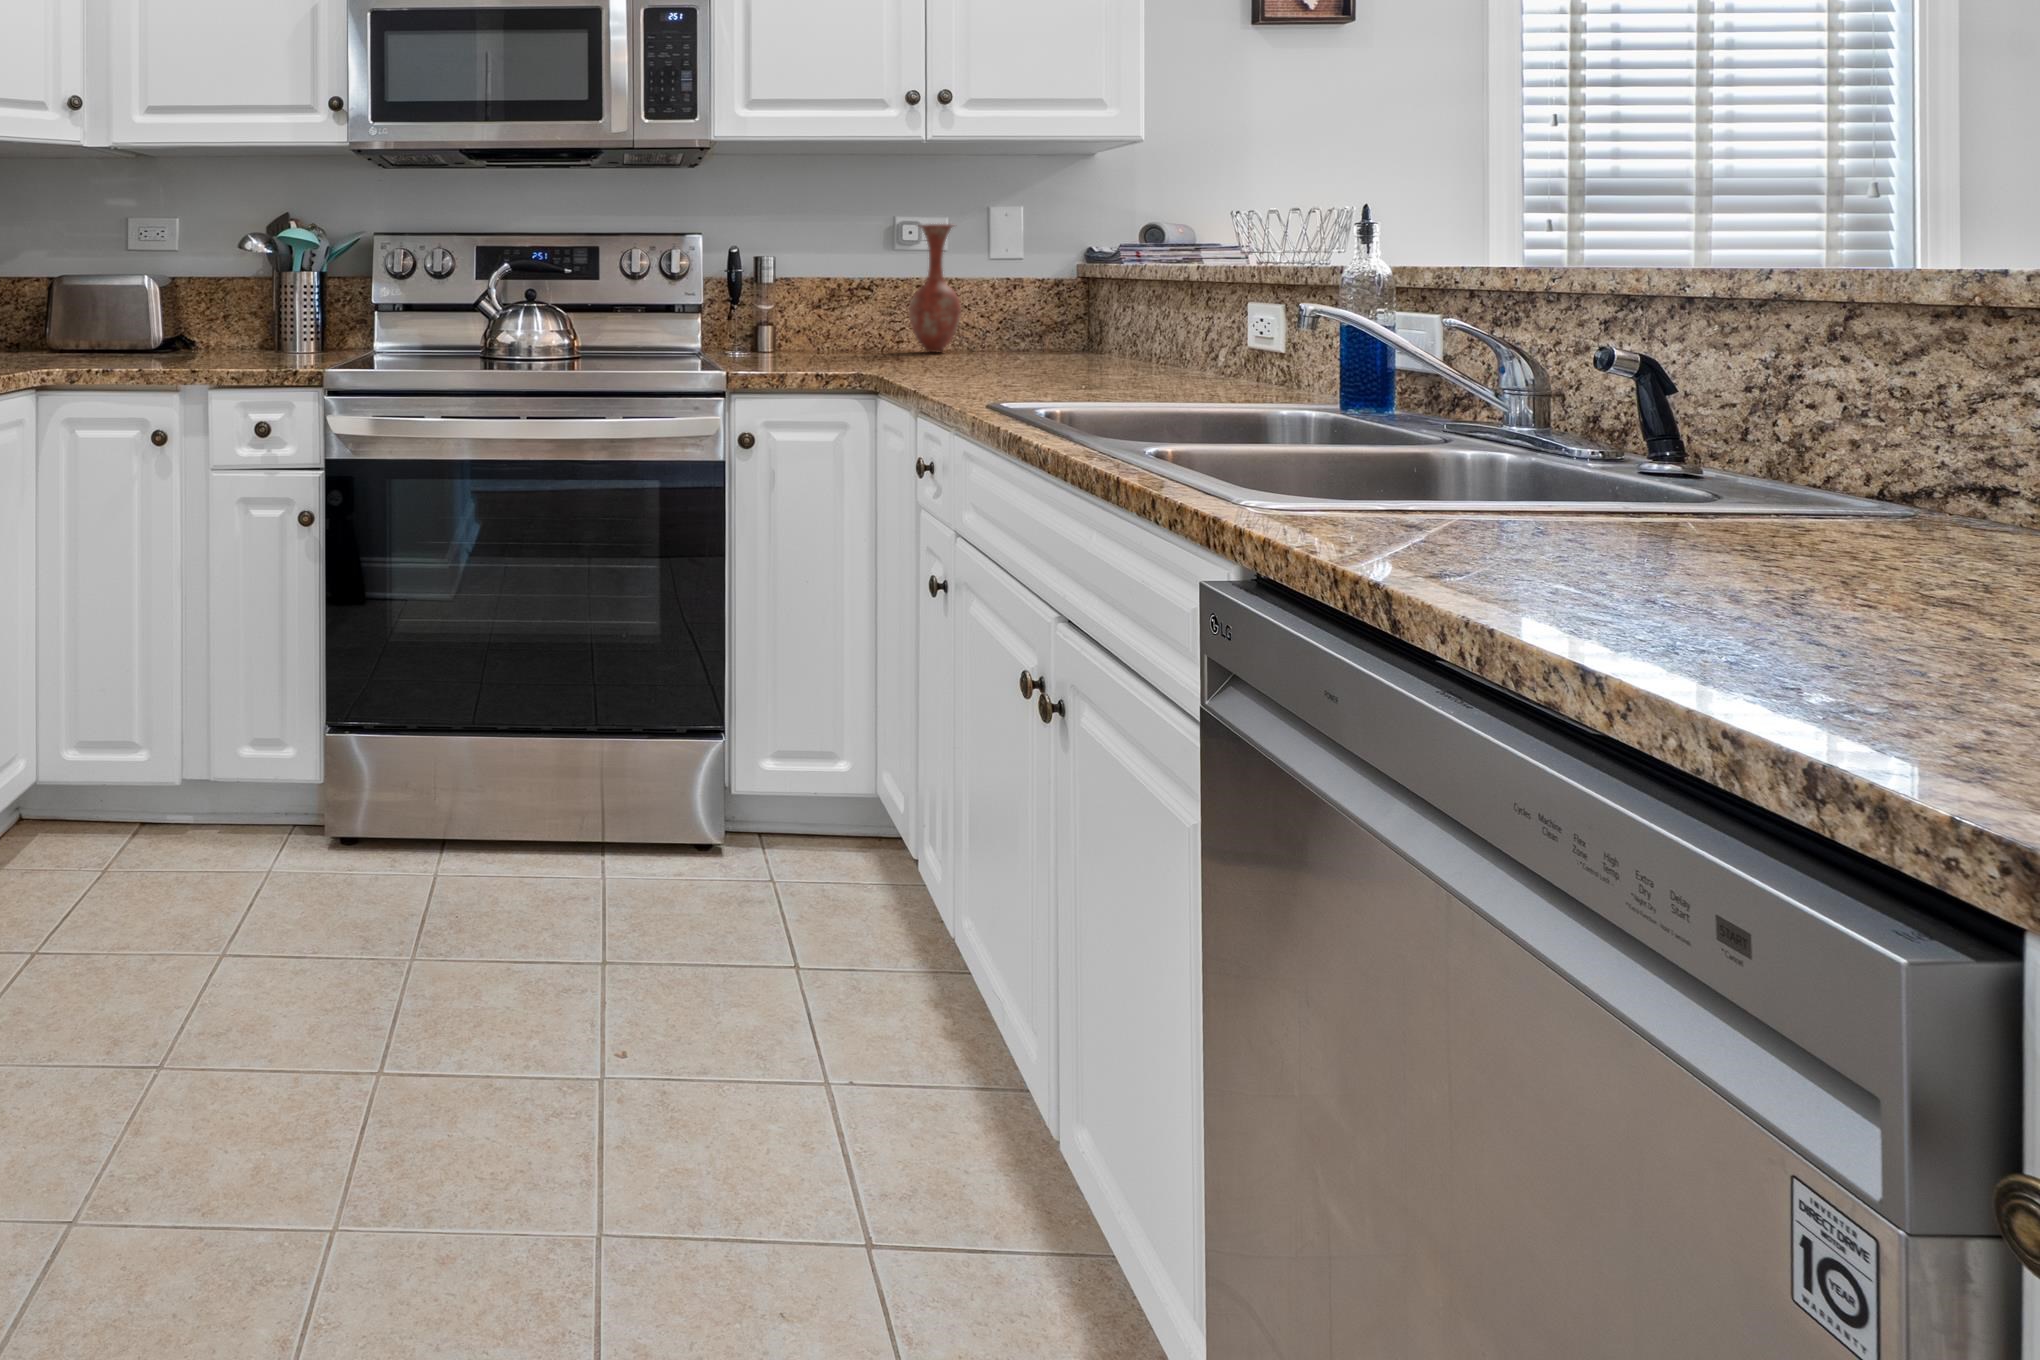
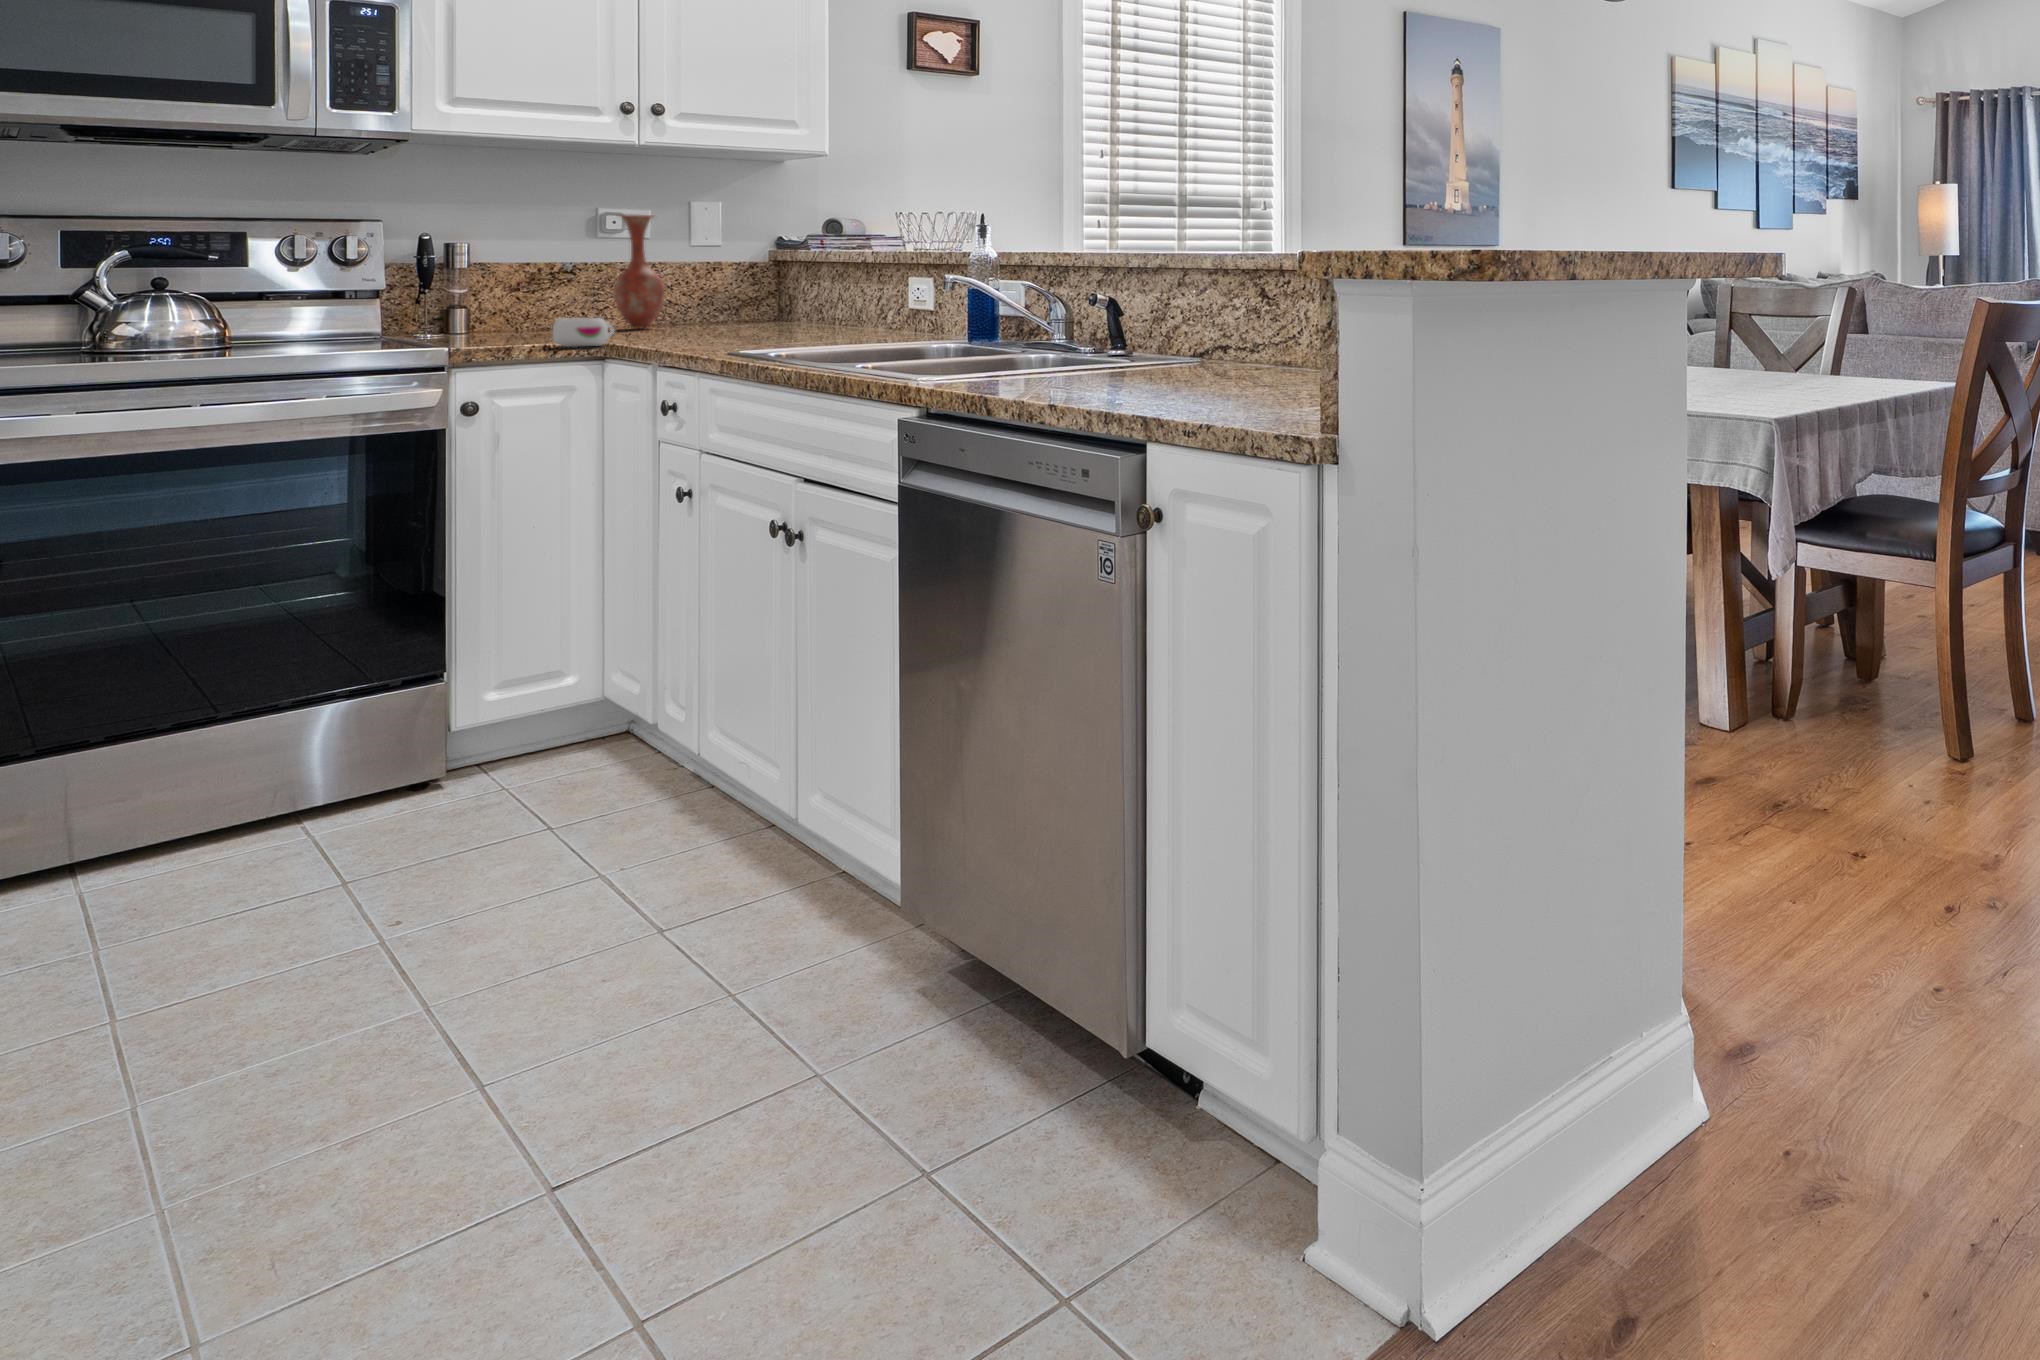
mug: none [819,345,884,379] -> present [553,318,614,347]

